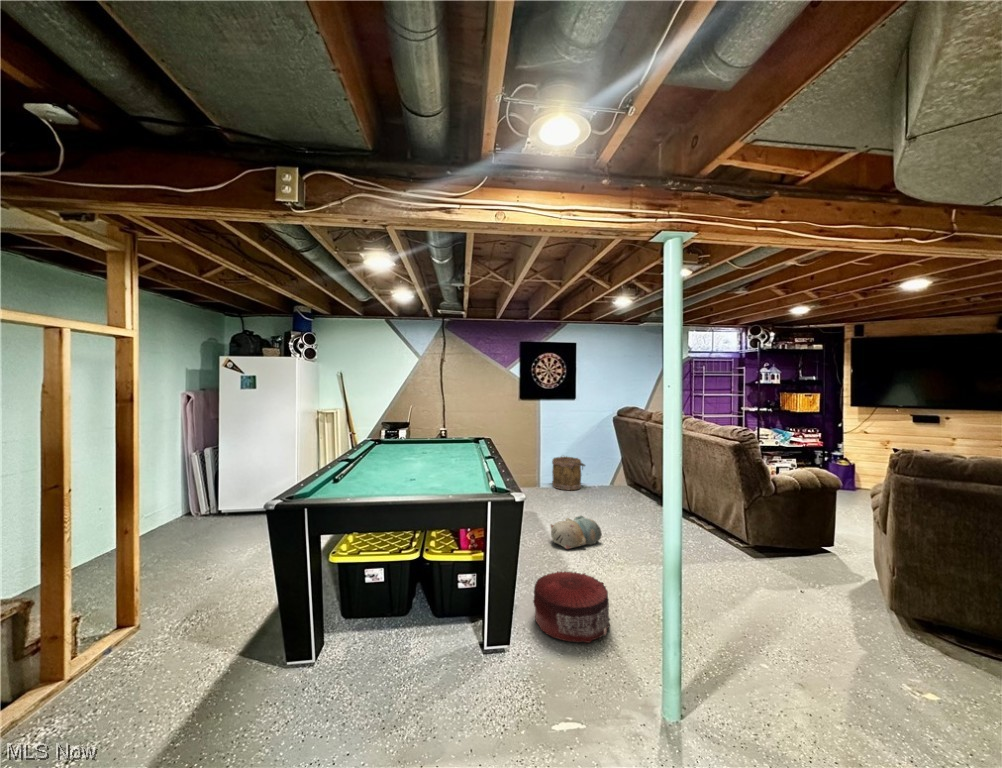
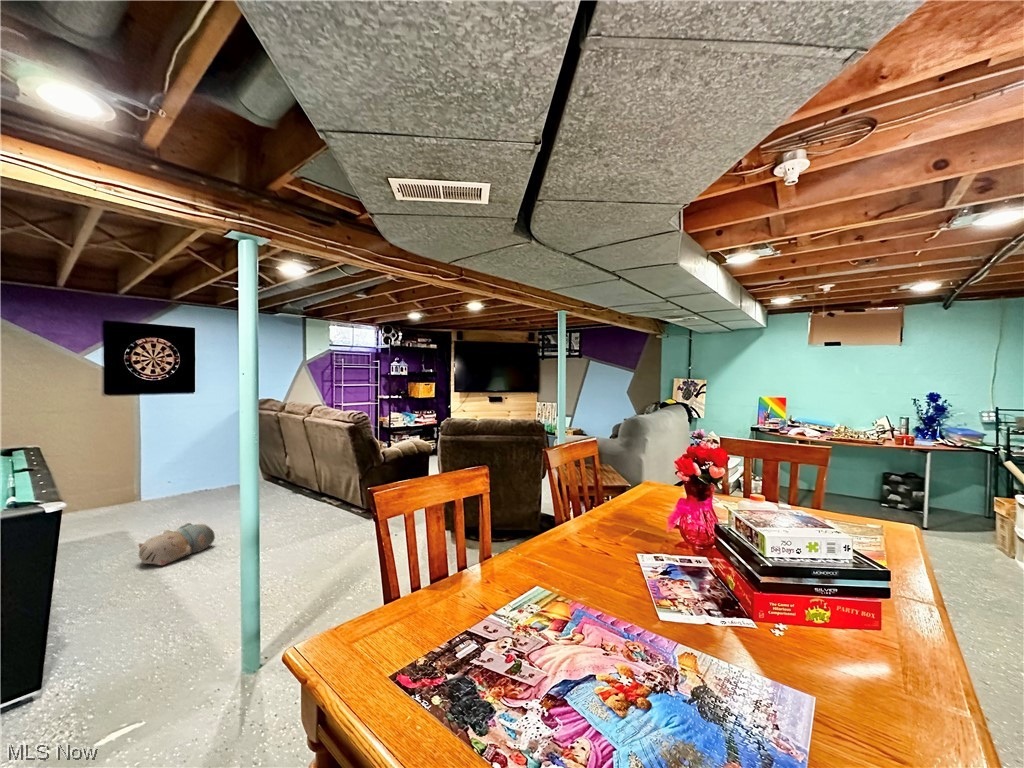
bucket: present [552,456,585,490] -> none [159,460,210,502]
pouf: present [533,571,610,643] -> none [83,580,202,667]

